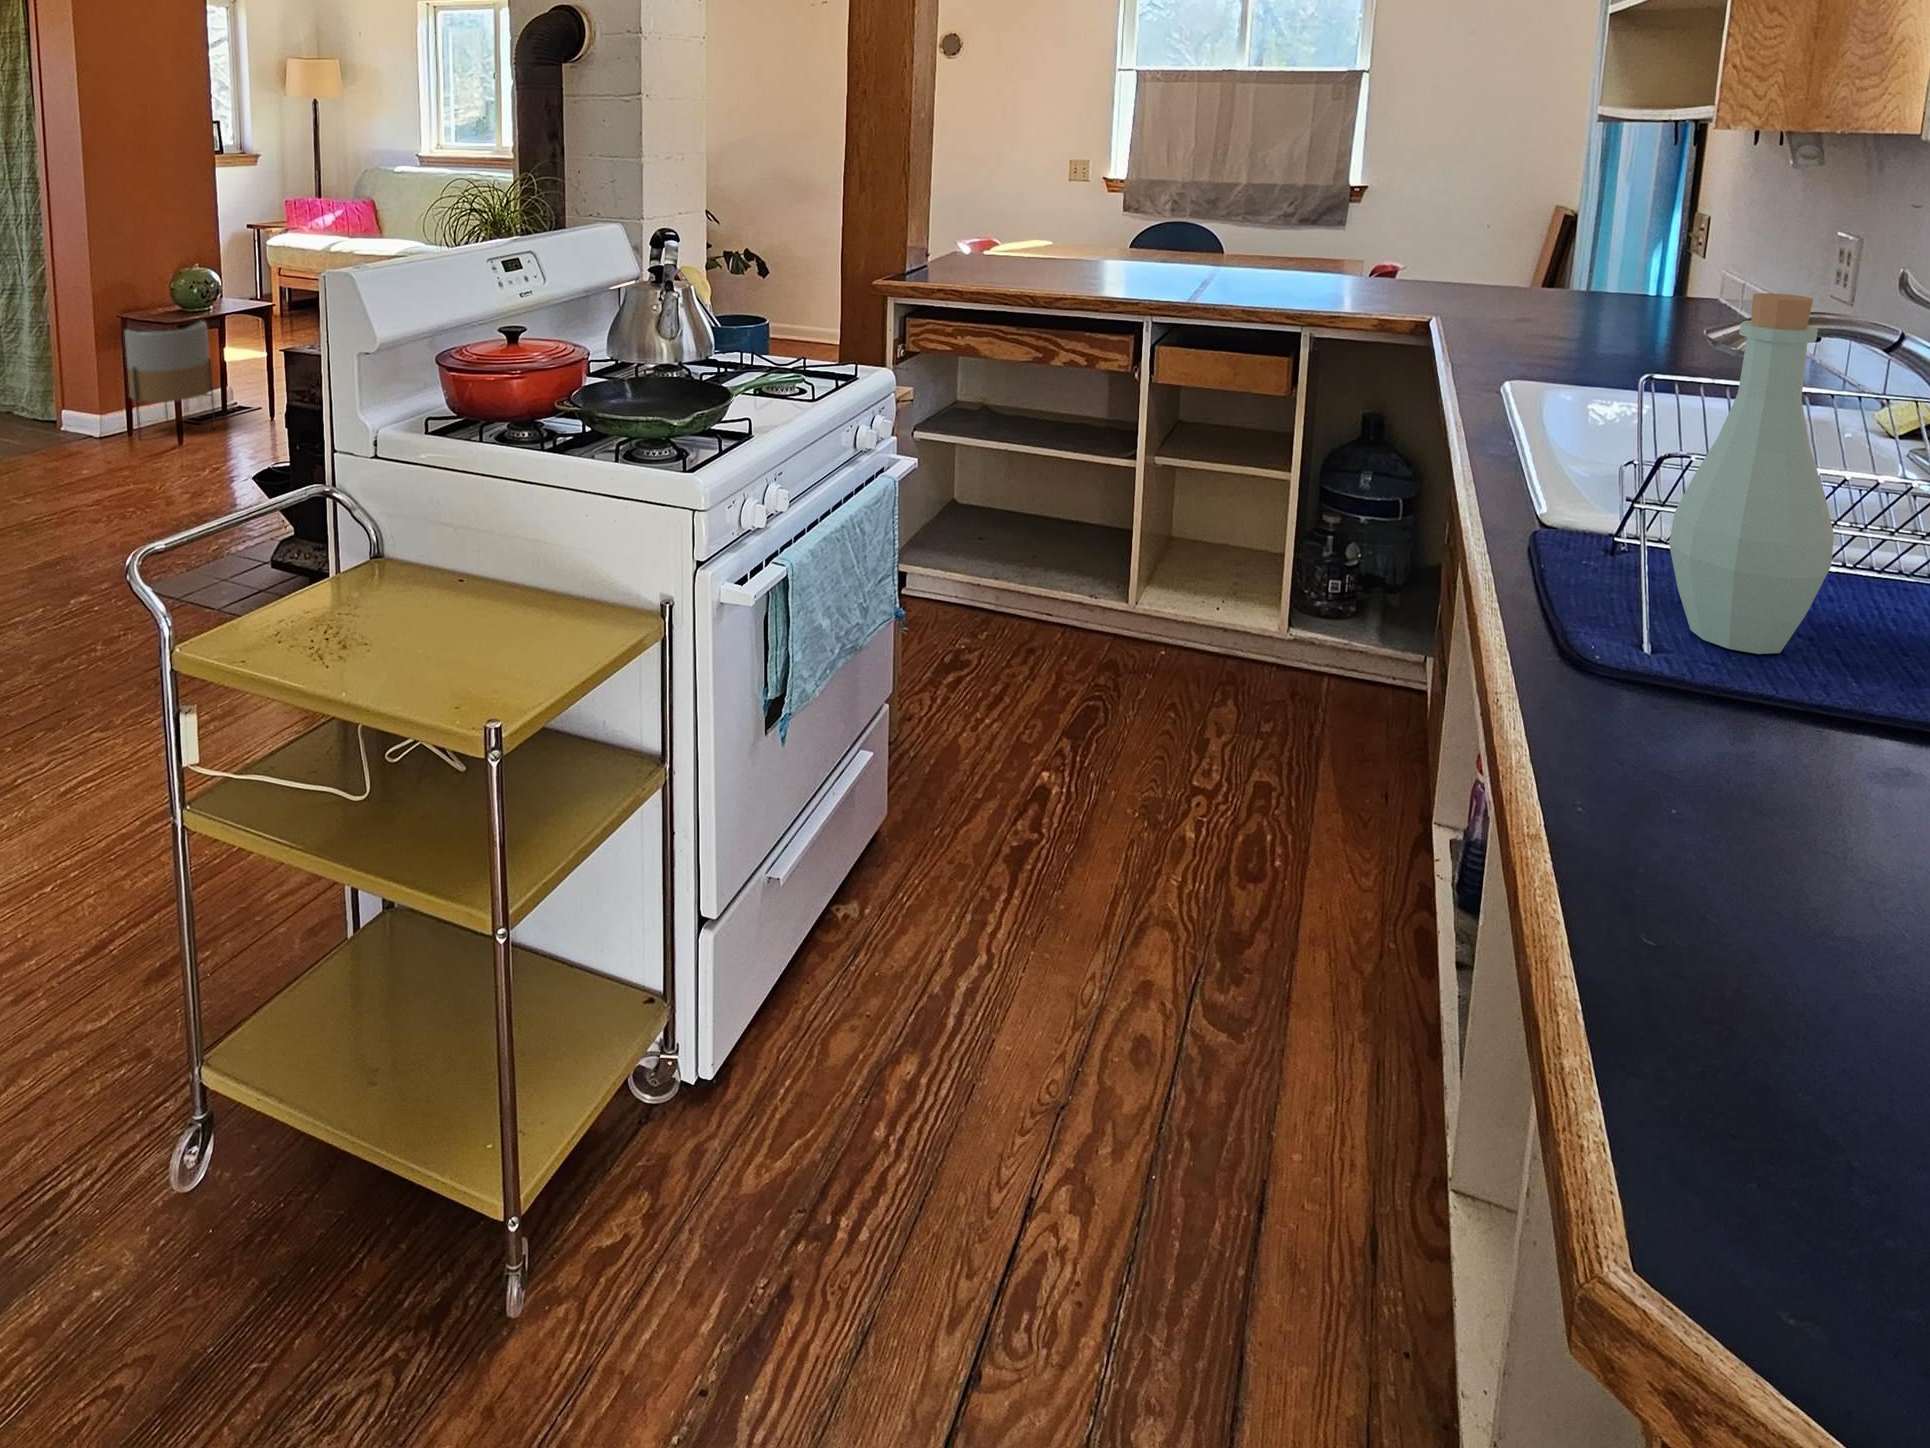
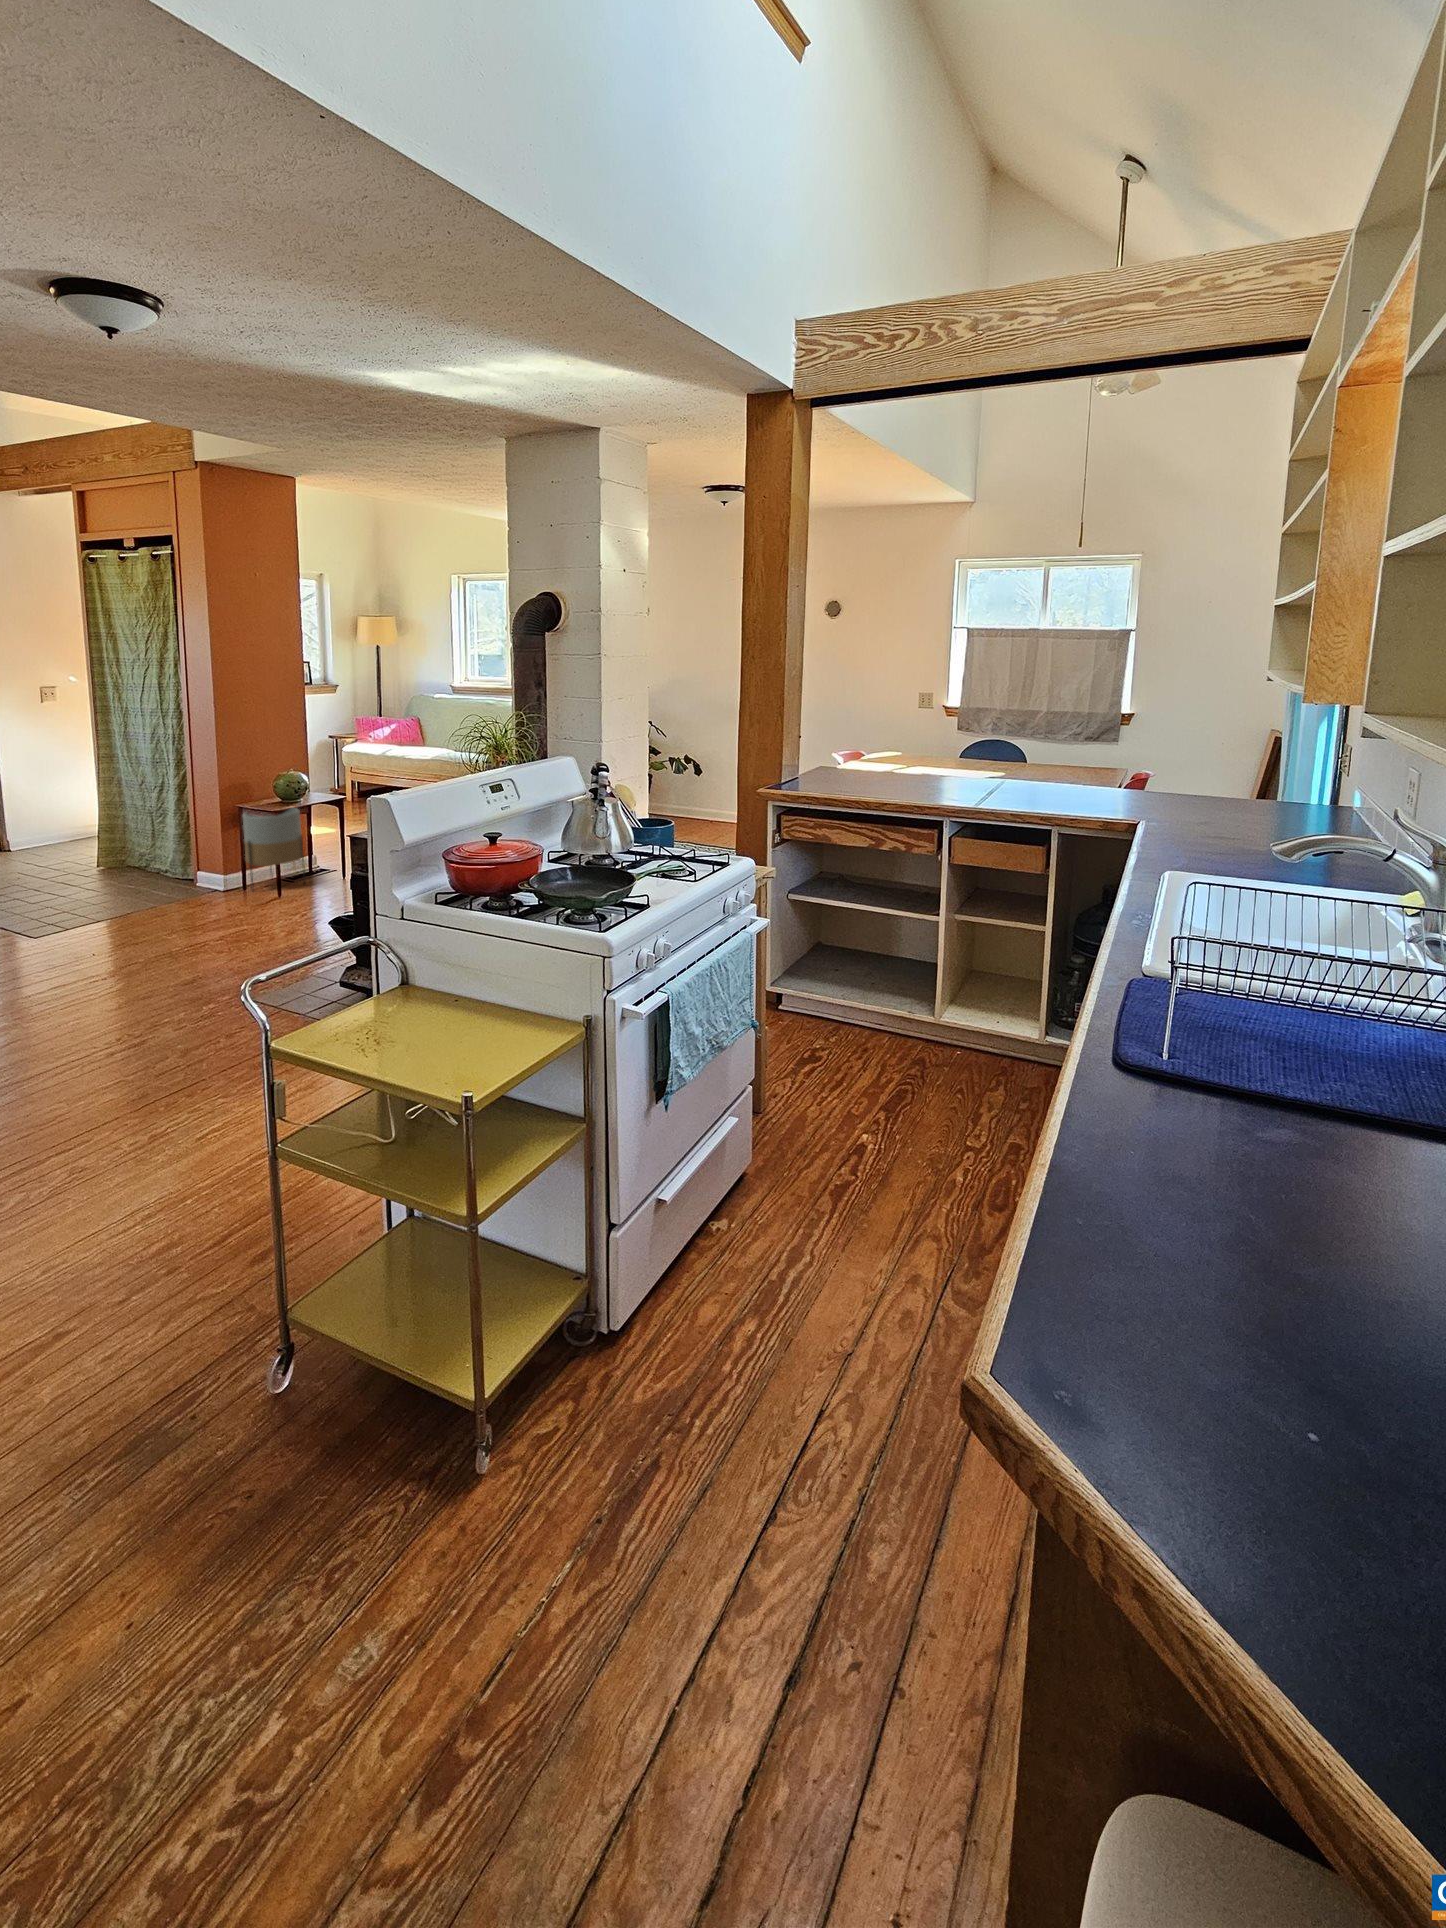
bottle: present [1669,293,1834,654] -> none [1191,836,1285,1060]

